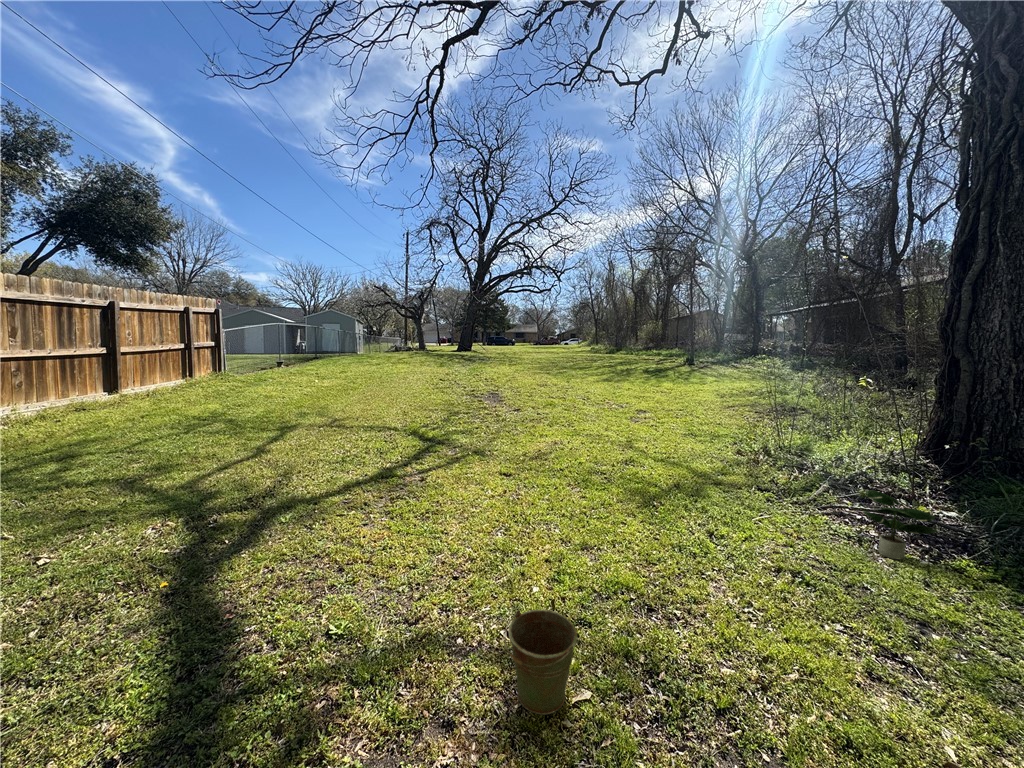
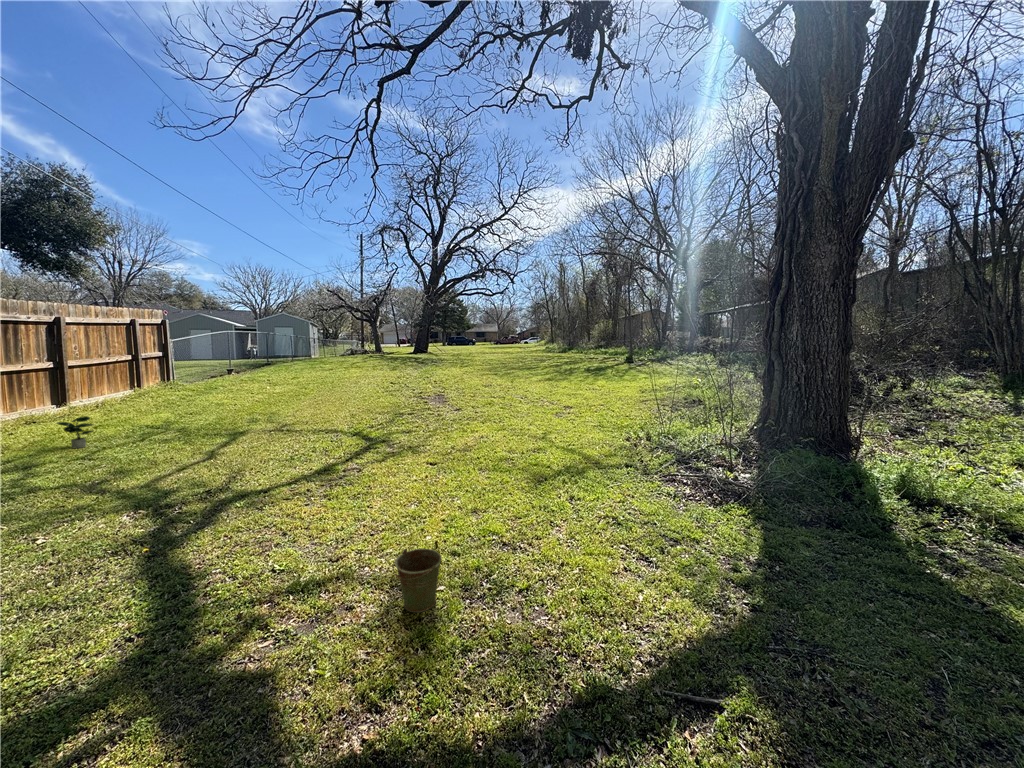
potted plant: present [863,490,937,559] -> present [57,416,93,448]

